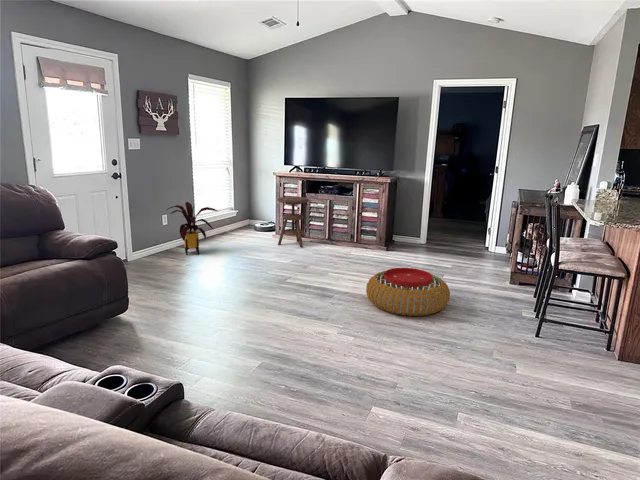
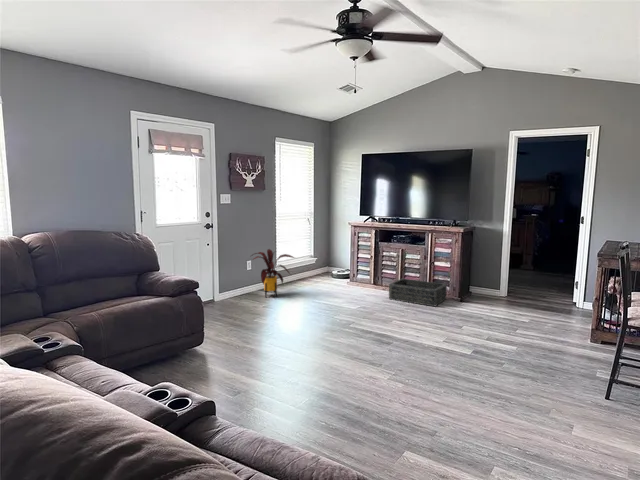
side table: present [277,197,309,247] -> none [351,246,381,295]
basket: none [318,230,375,257] -> present [389,279,447,307]
pouf: present [366,268,450,316] -> none [425,319,516,370]

